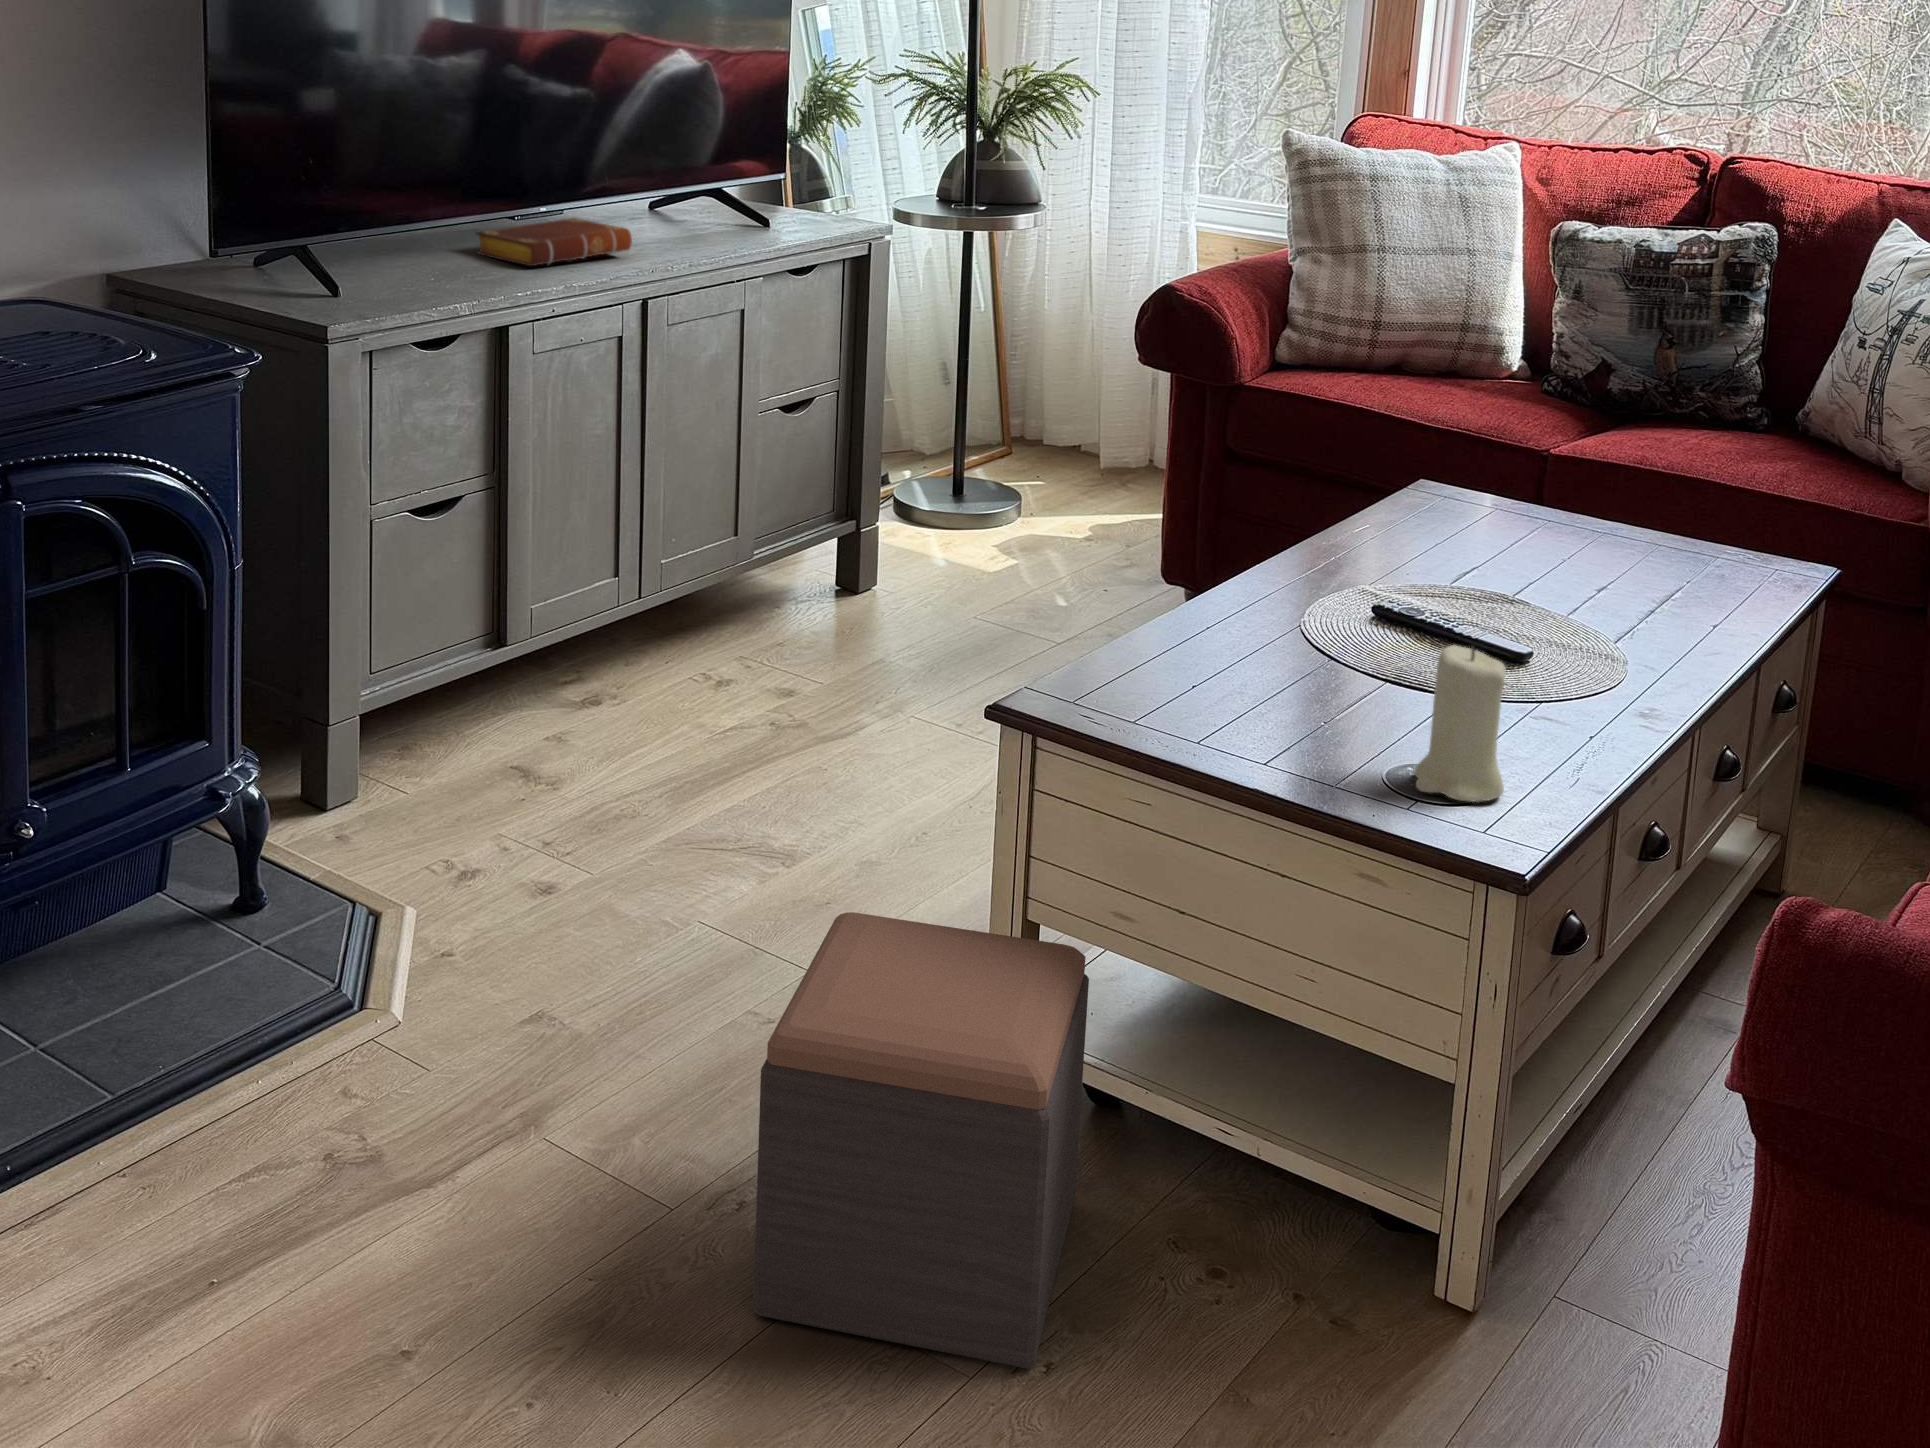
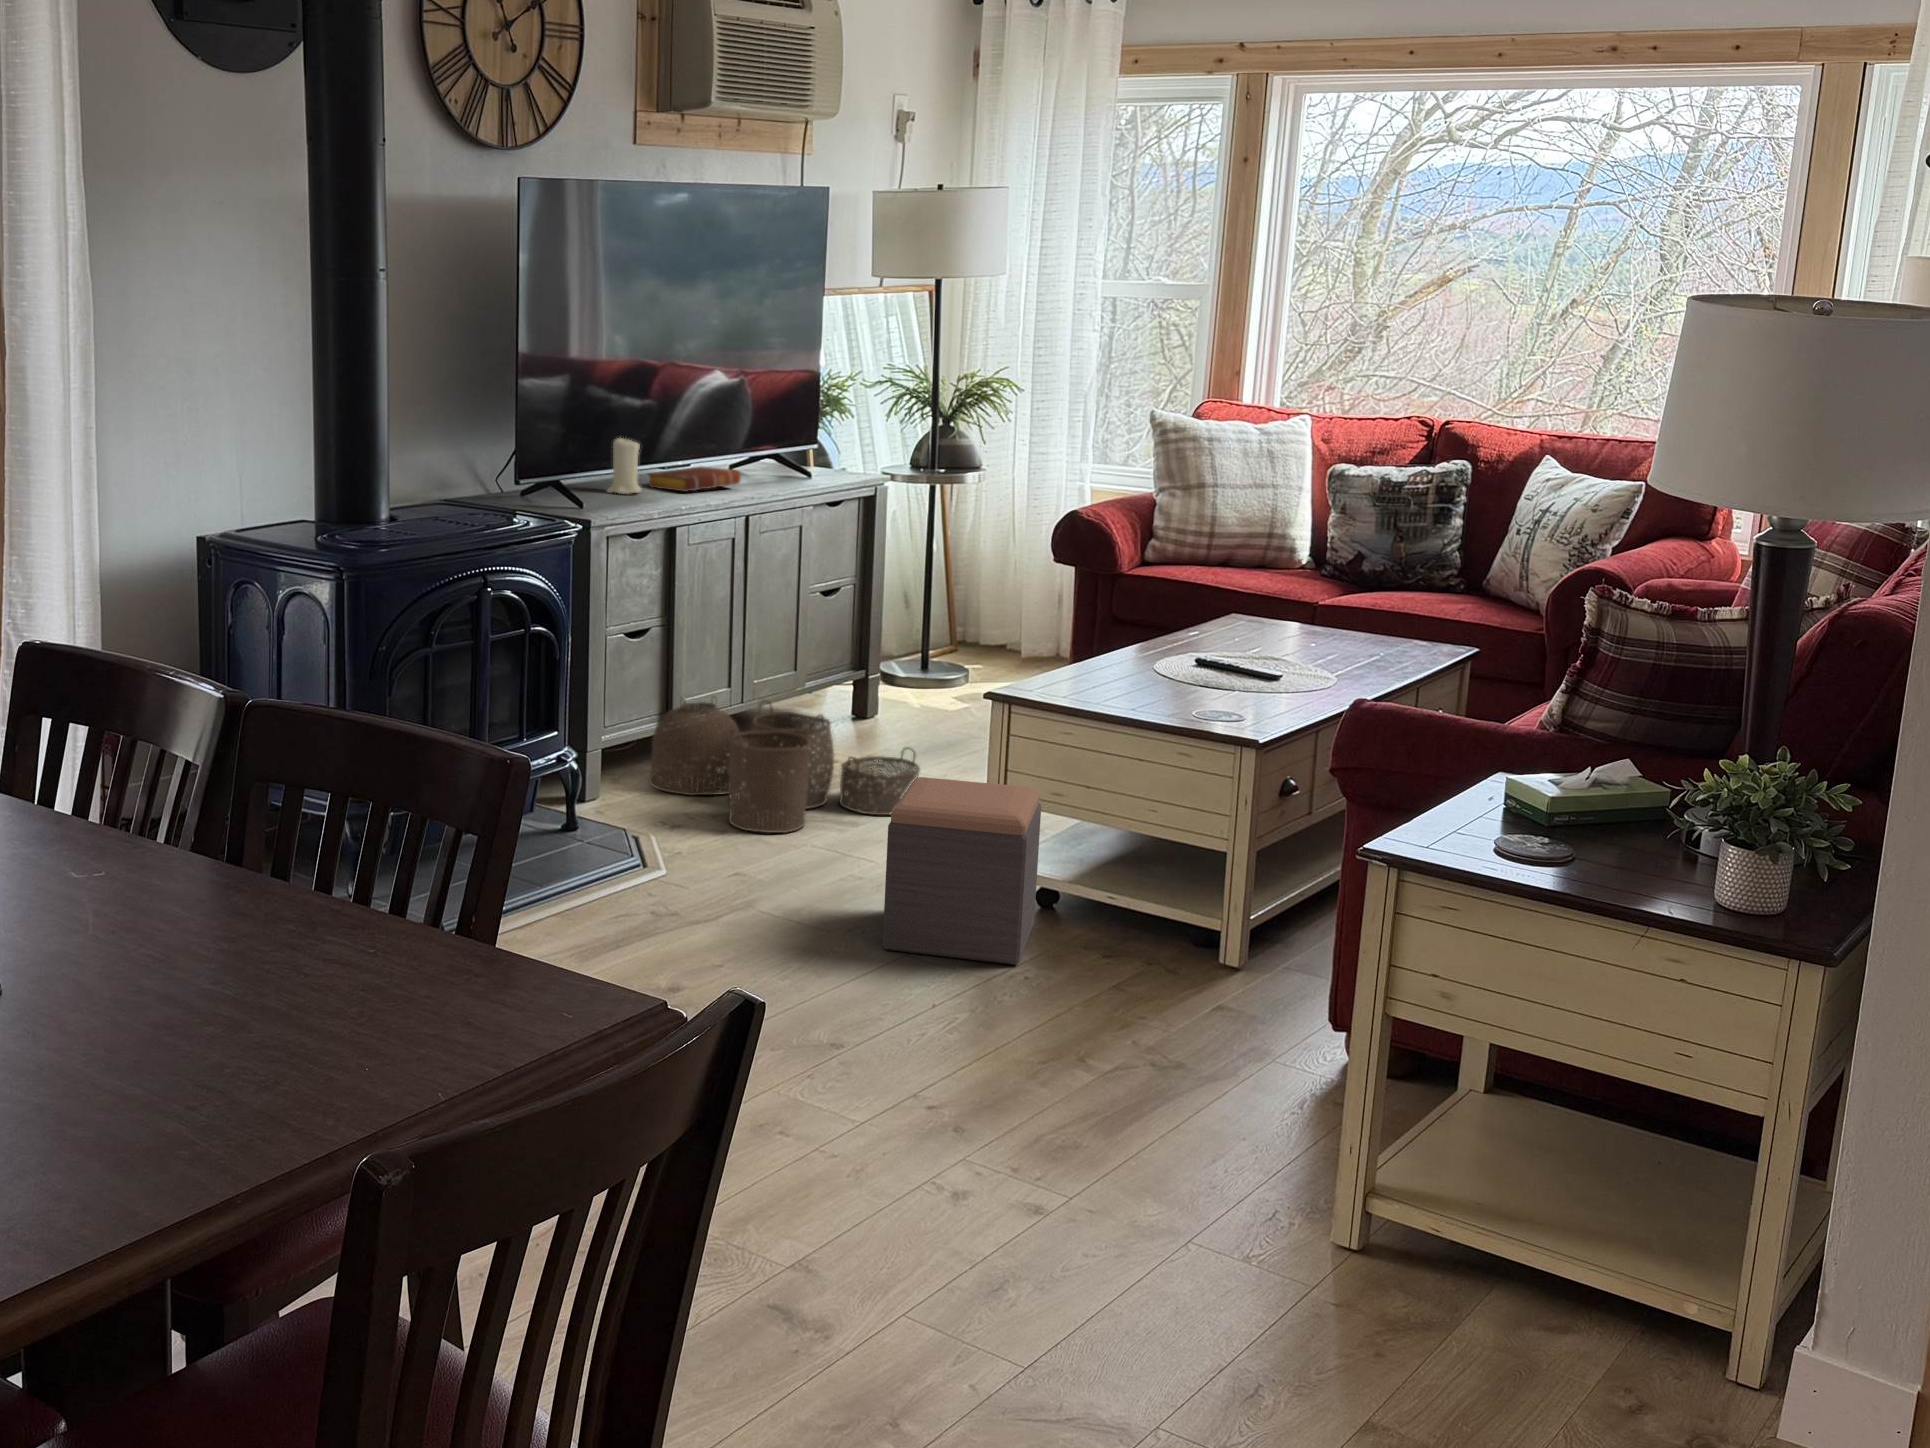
woven basket: none [450,621,902,908] -> present [649,700,920,833]
candle: present [1414,645,1506,802] -> present [607,438,641,494]

